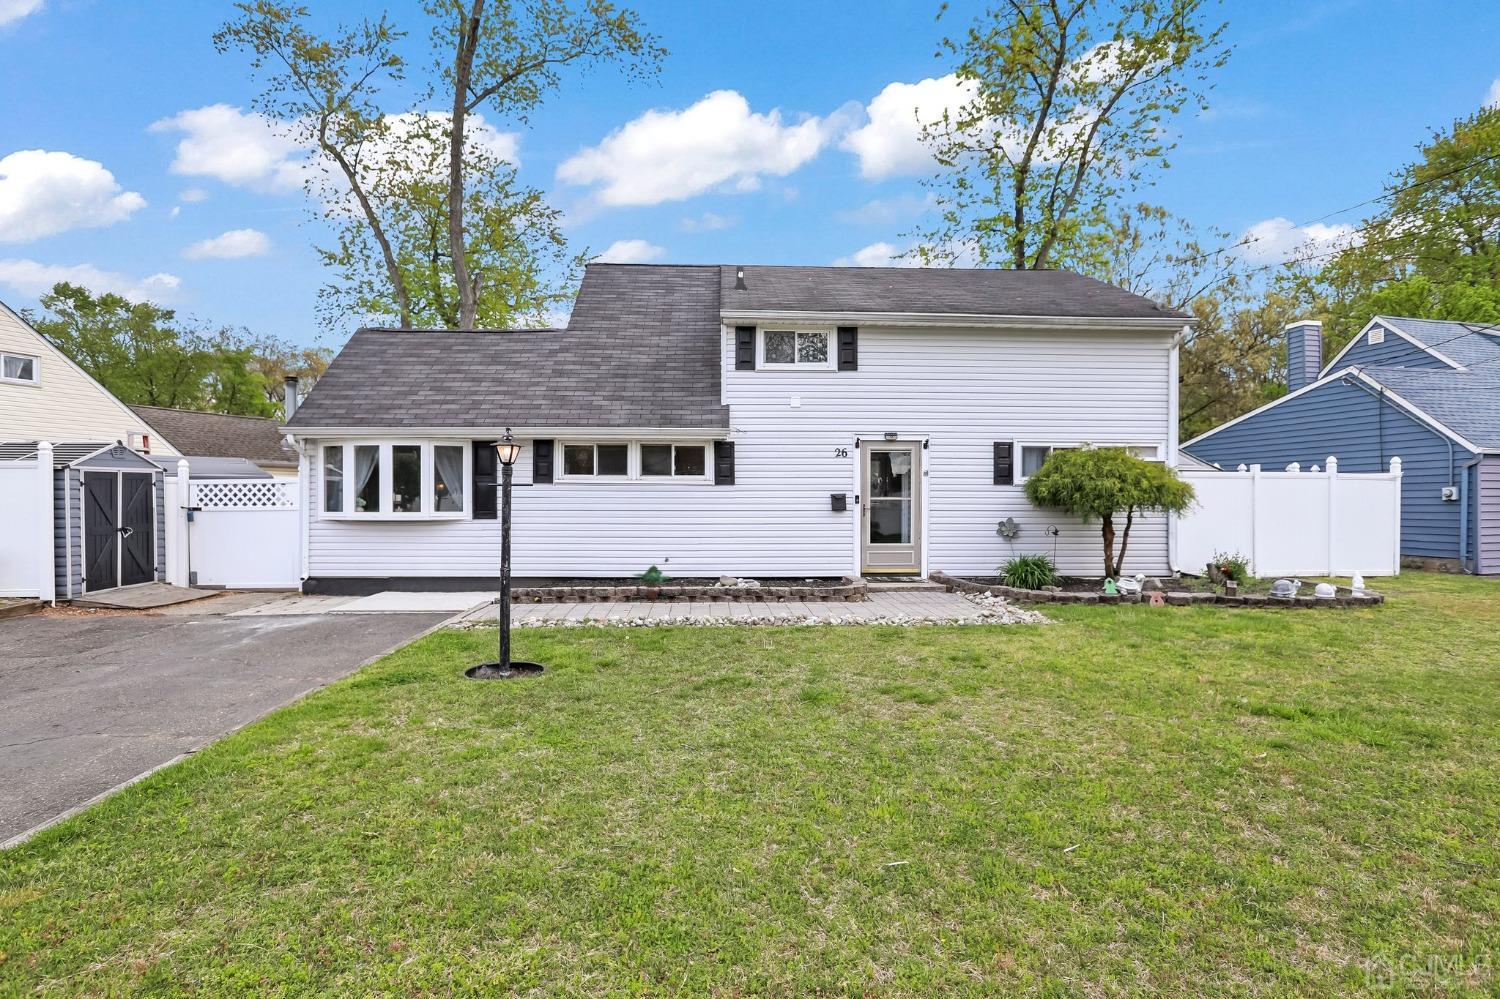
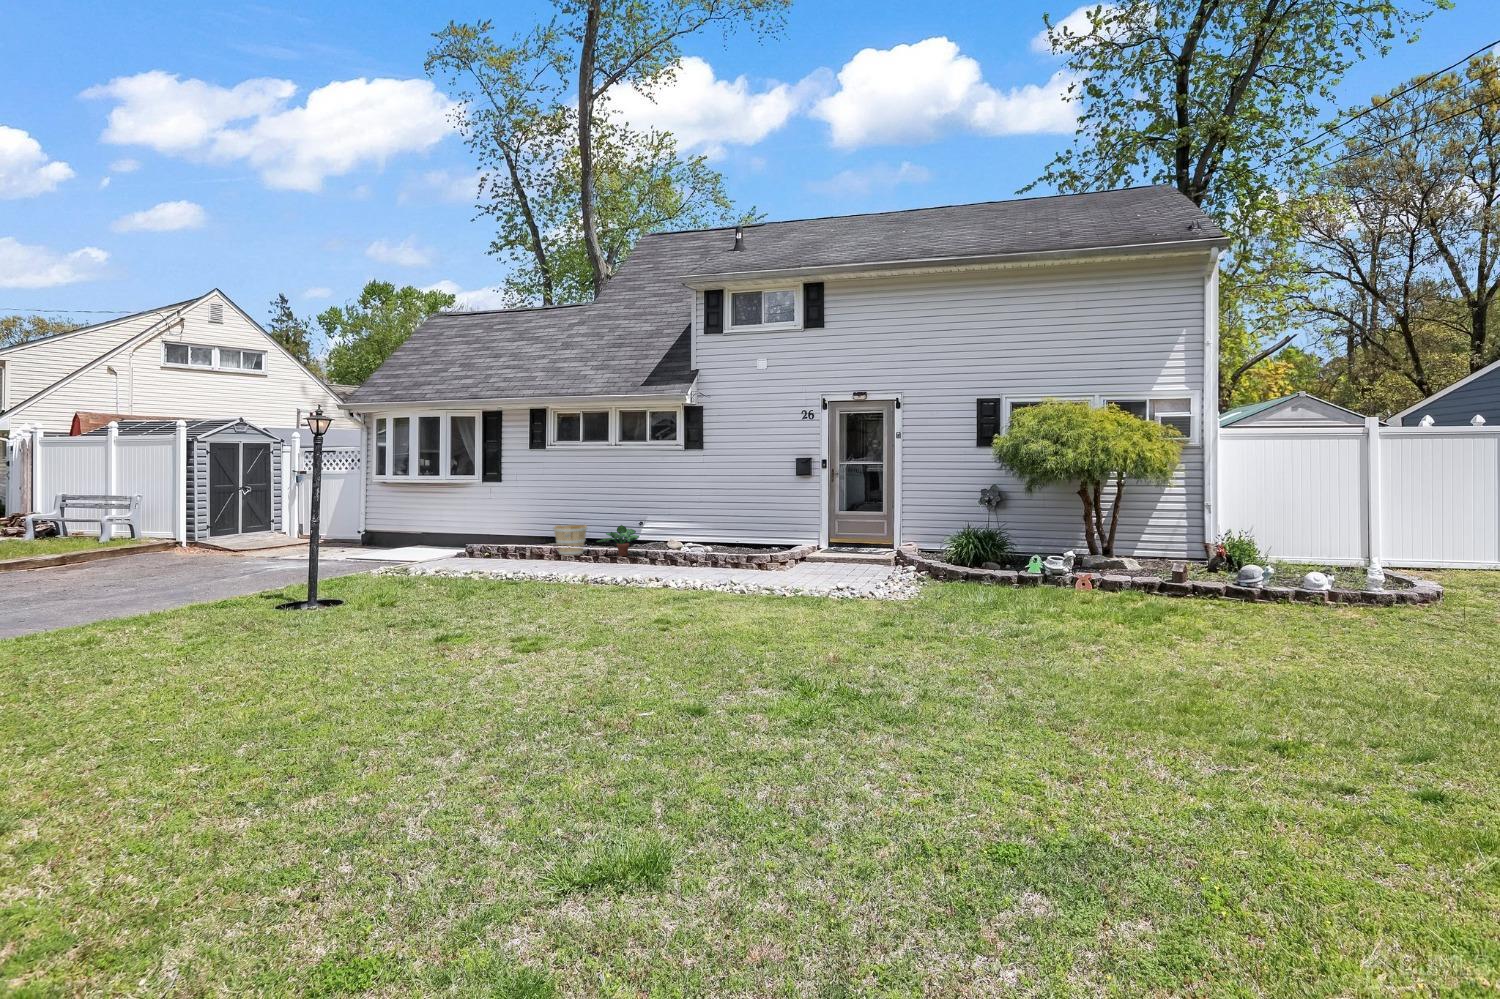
wooden bucket: none [570,565,608,600] -> present [553,525,588,555]

